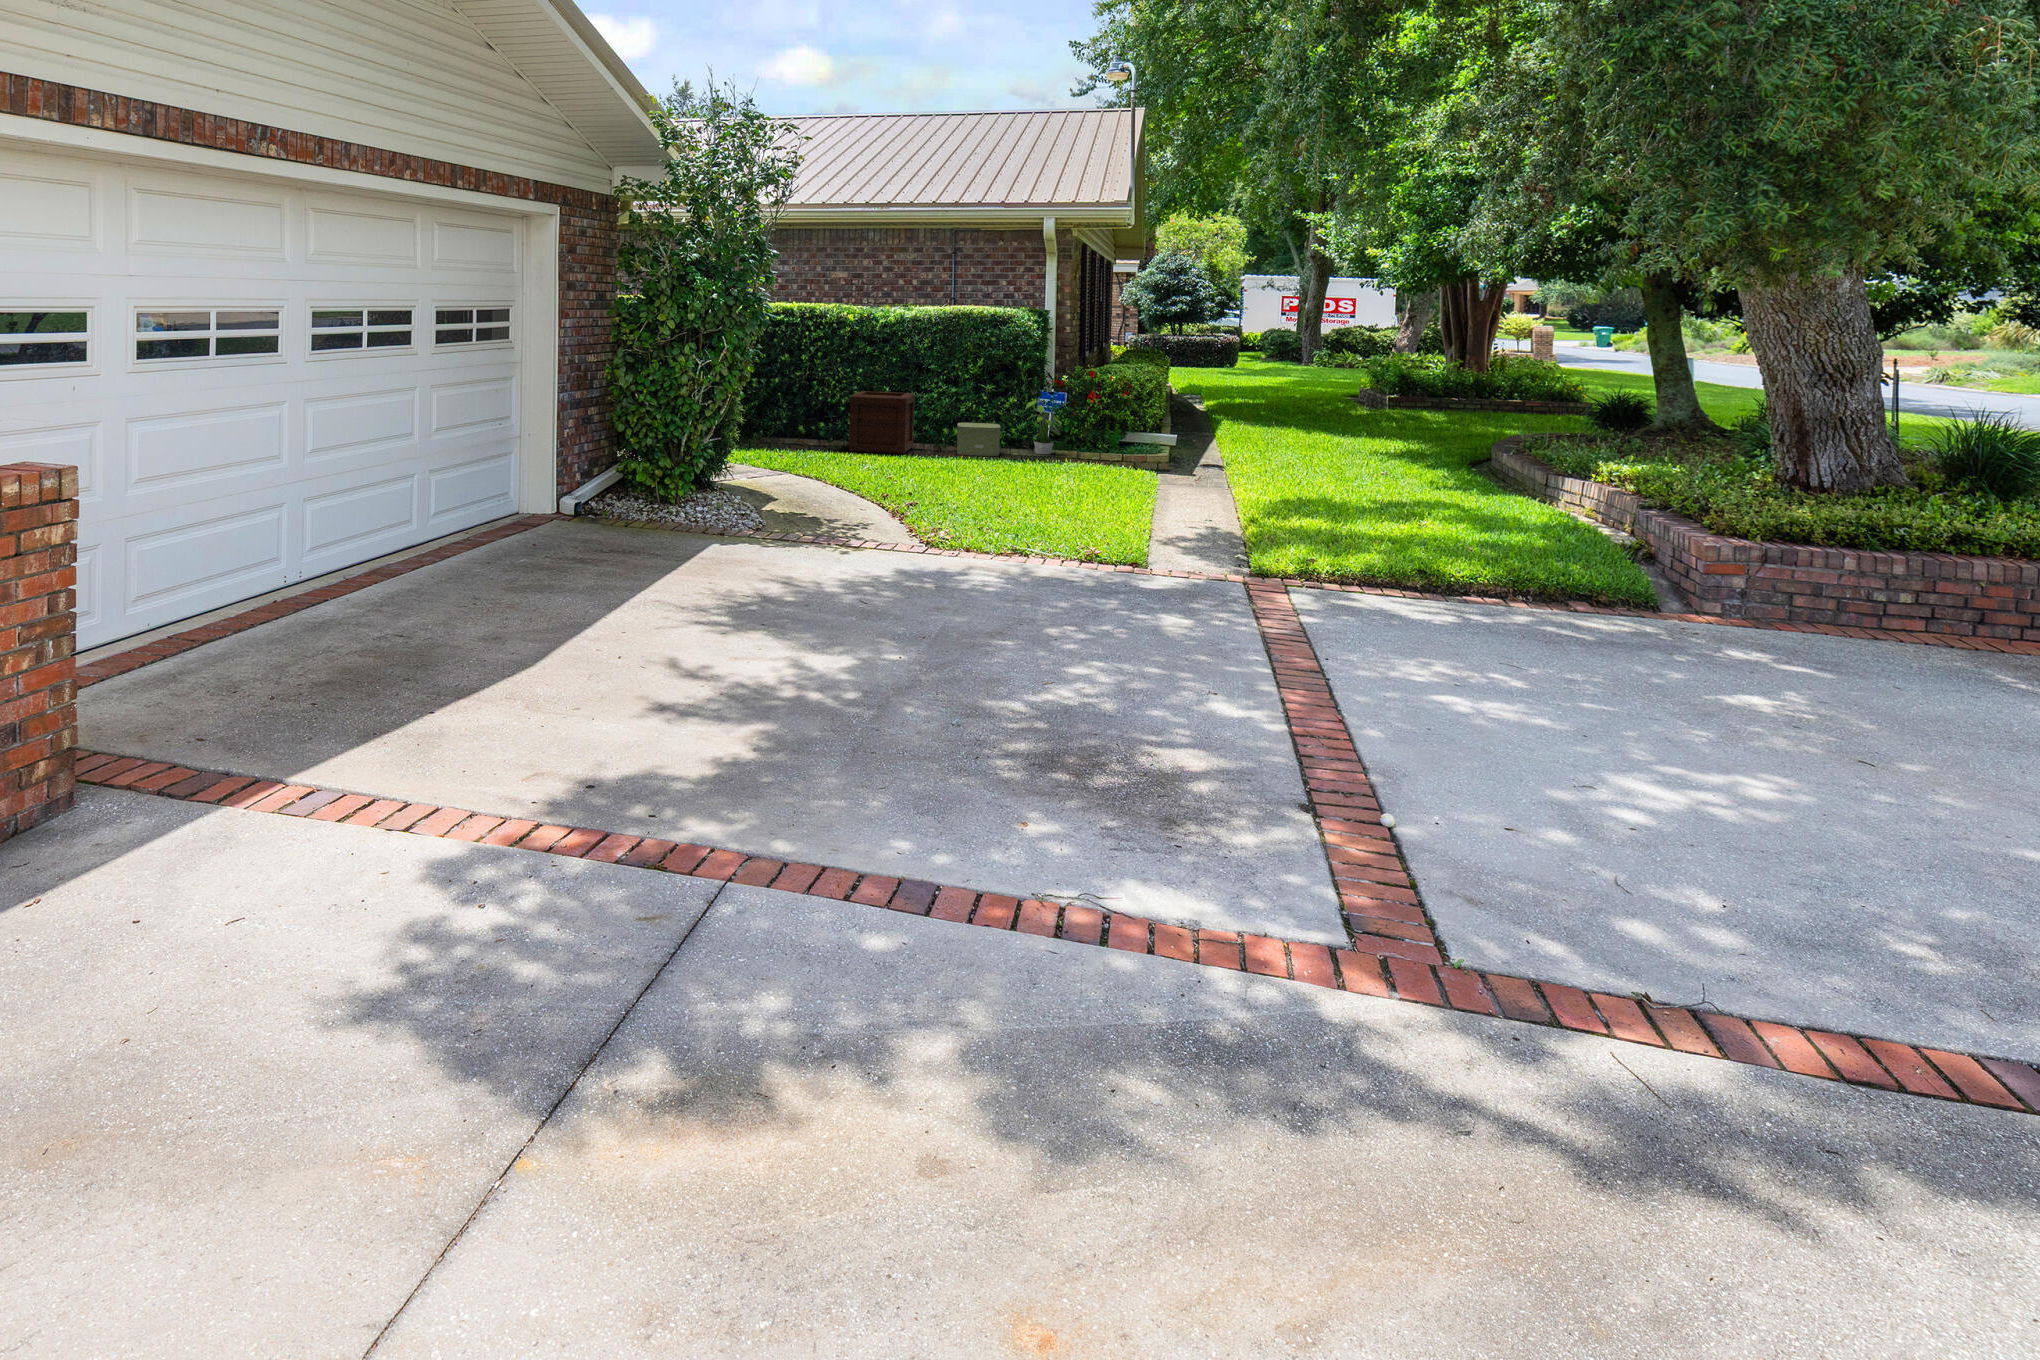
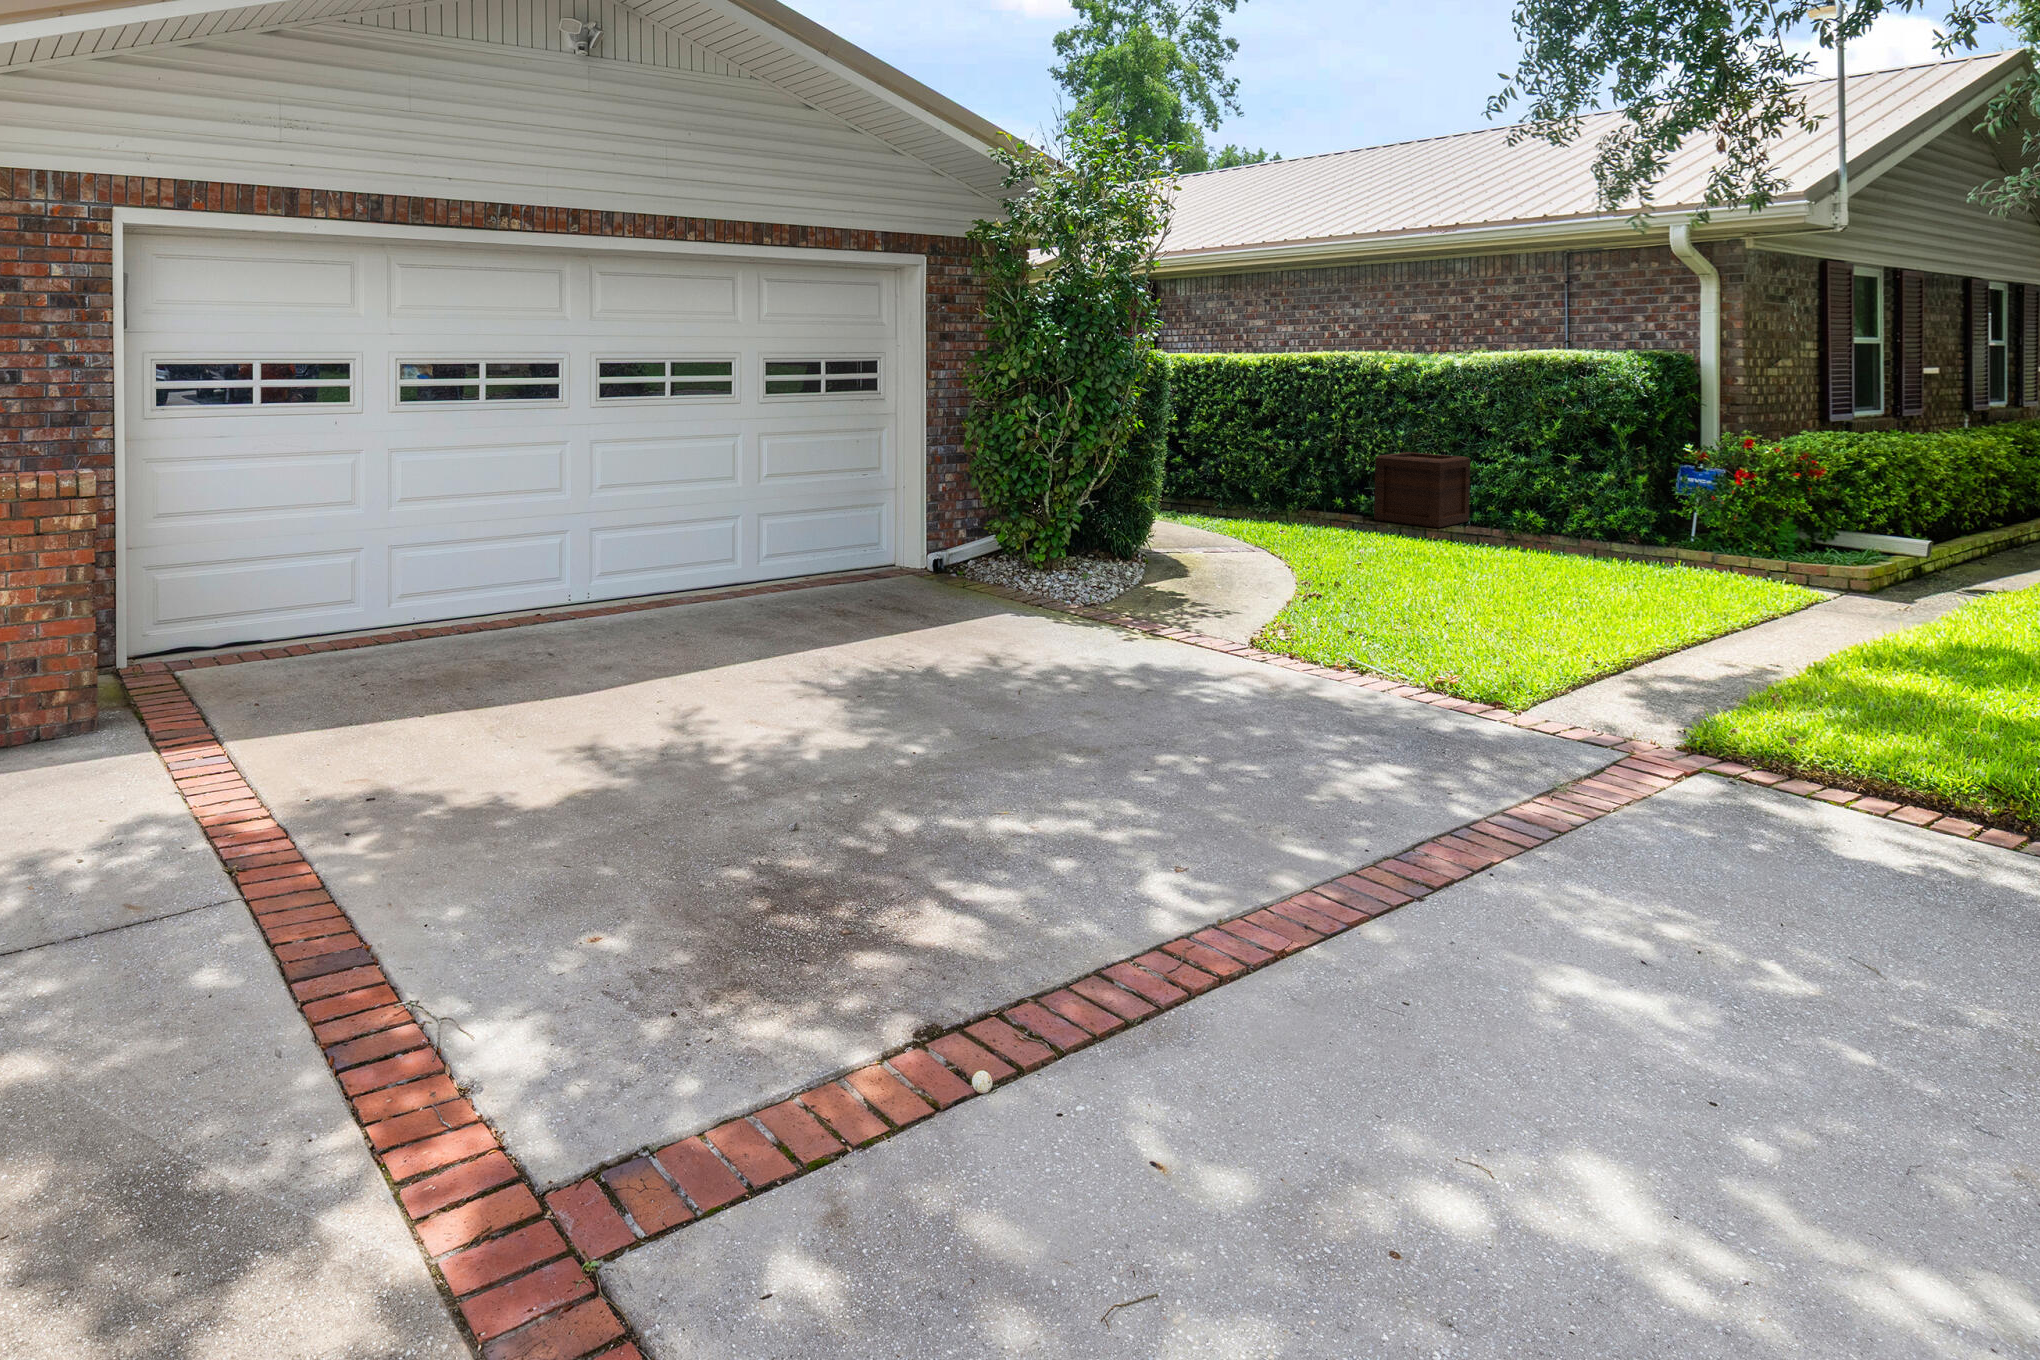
potted plant: present [1026,400,1060,455] -> none [1614,469,1667,543]
storage box: present [957,423,1001,456] -> none [1514,495,1580,539]

